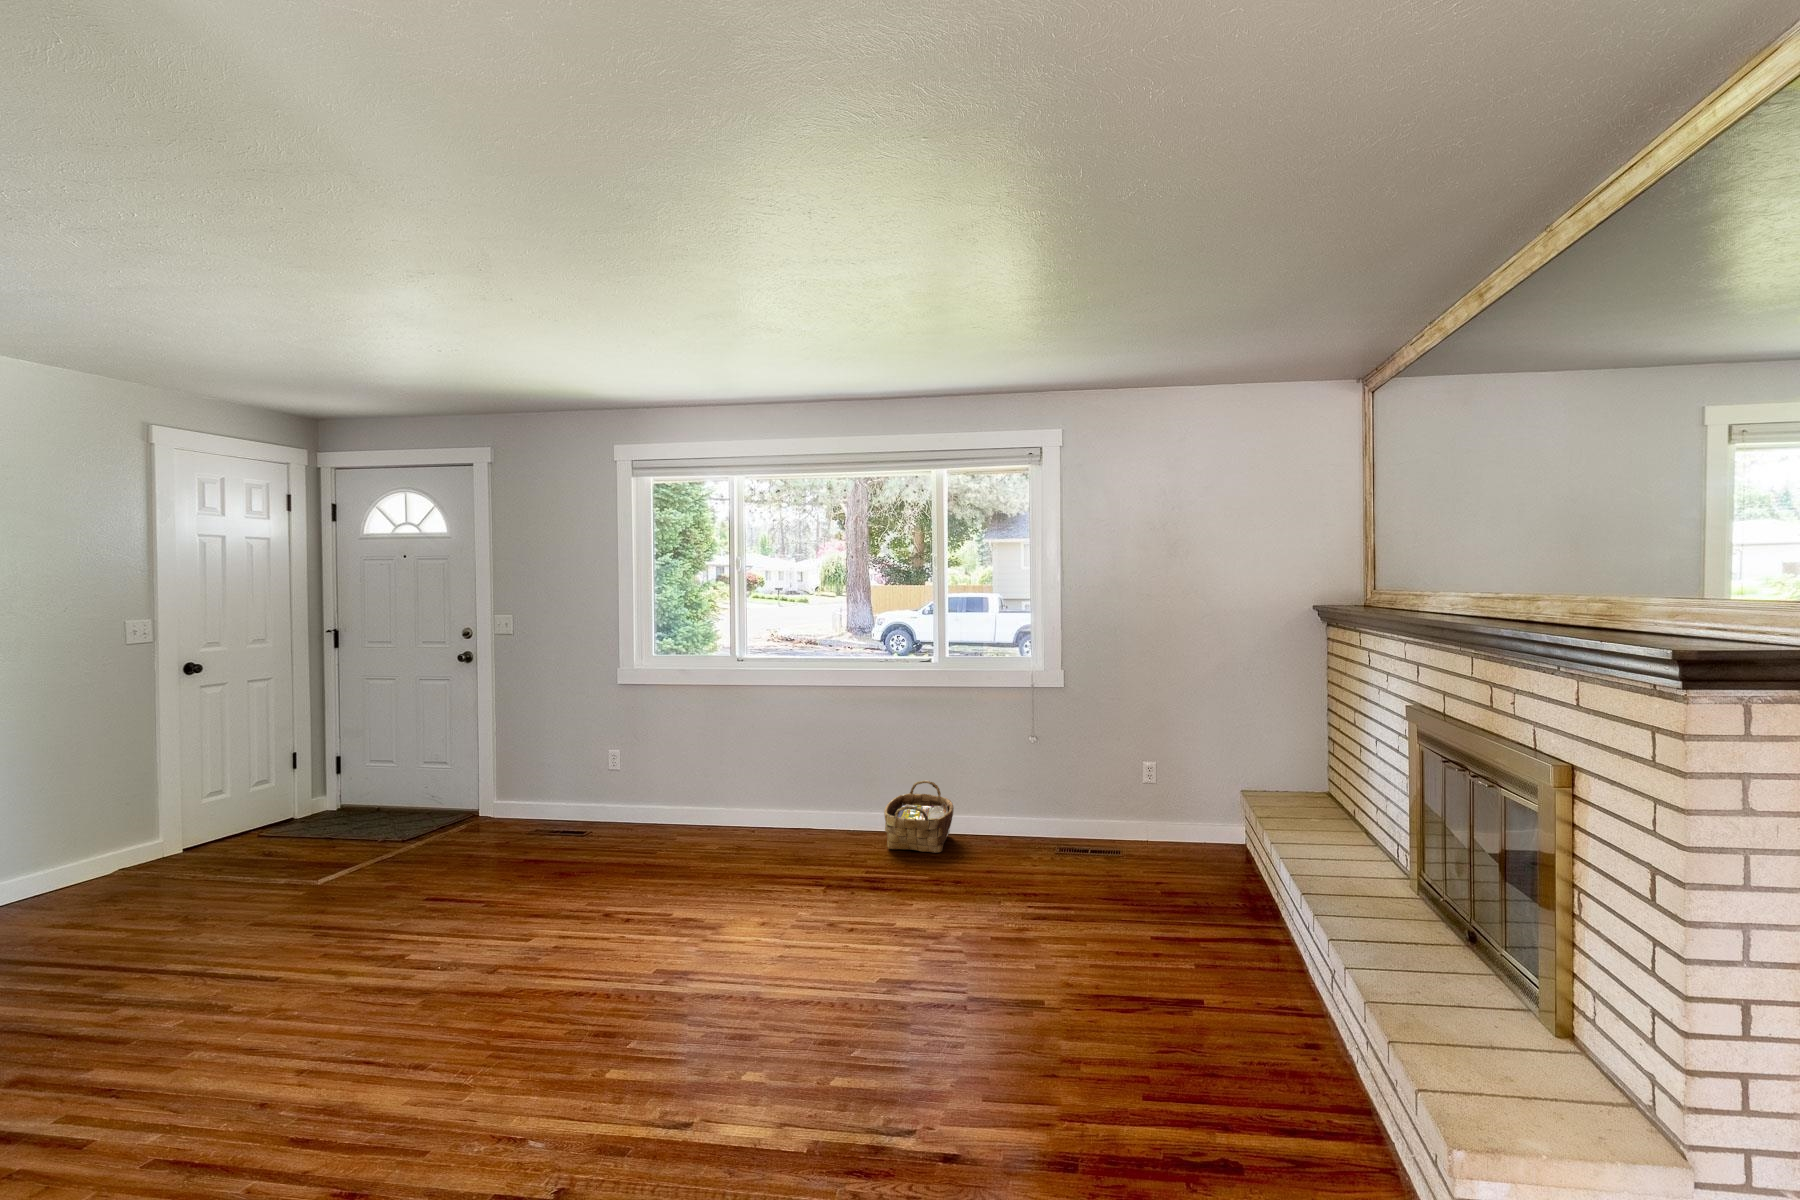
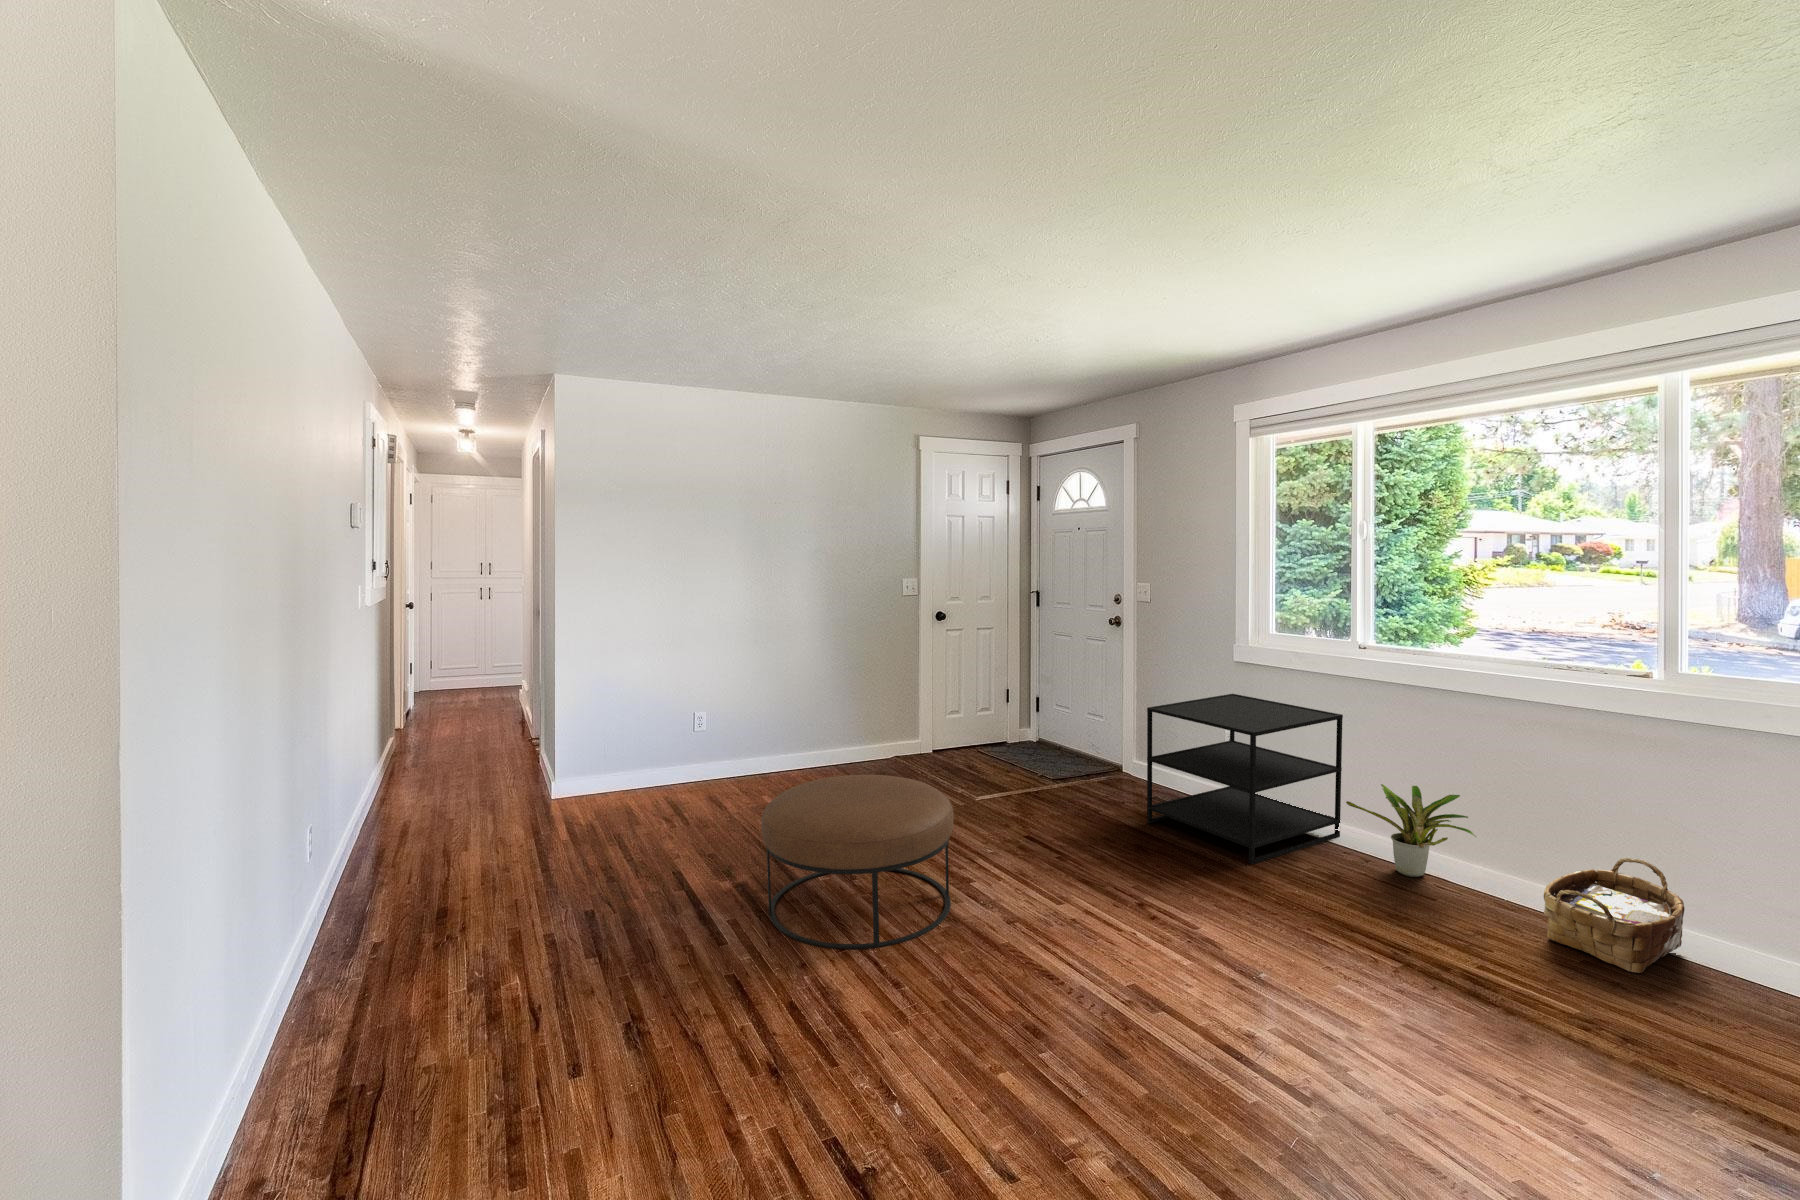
side table: none [547,714,719,861] -> present [1147,694,1343,864]
potted plant: none [737,762,833,838] -> present [1346,784,1476,877]
ottoman: none [106,848,414,1087] -> present [761,775,954,949]

